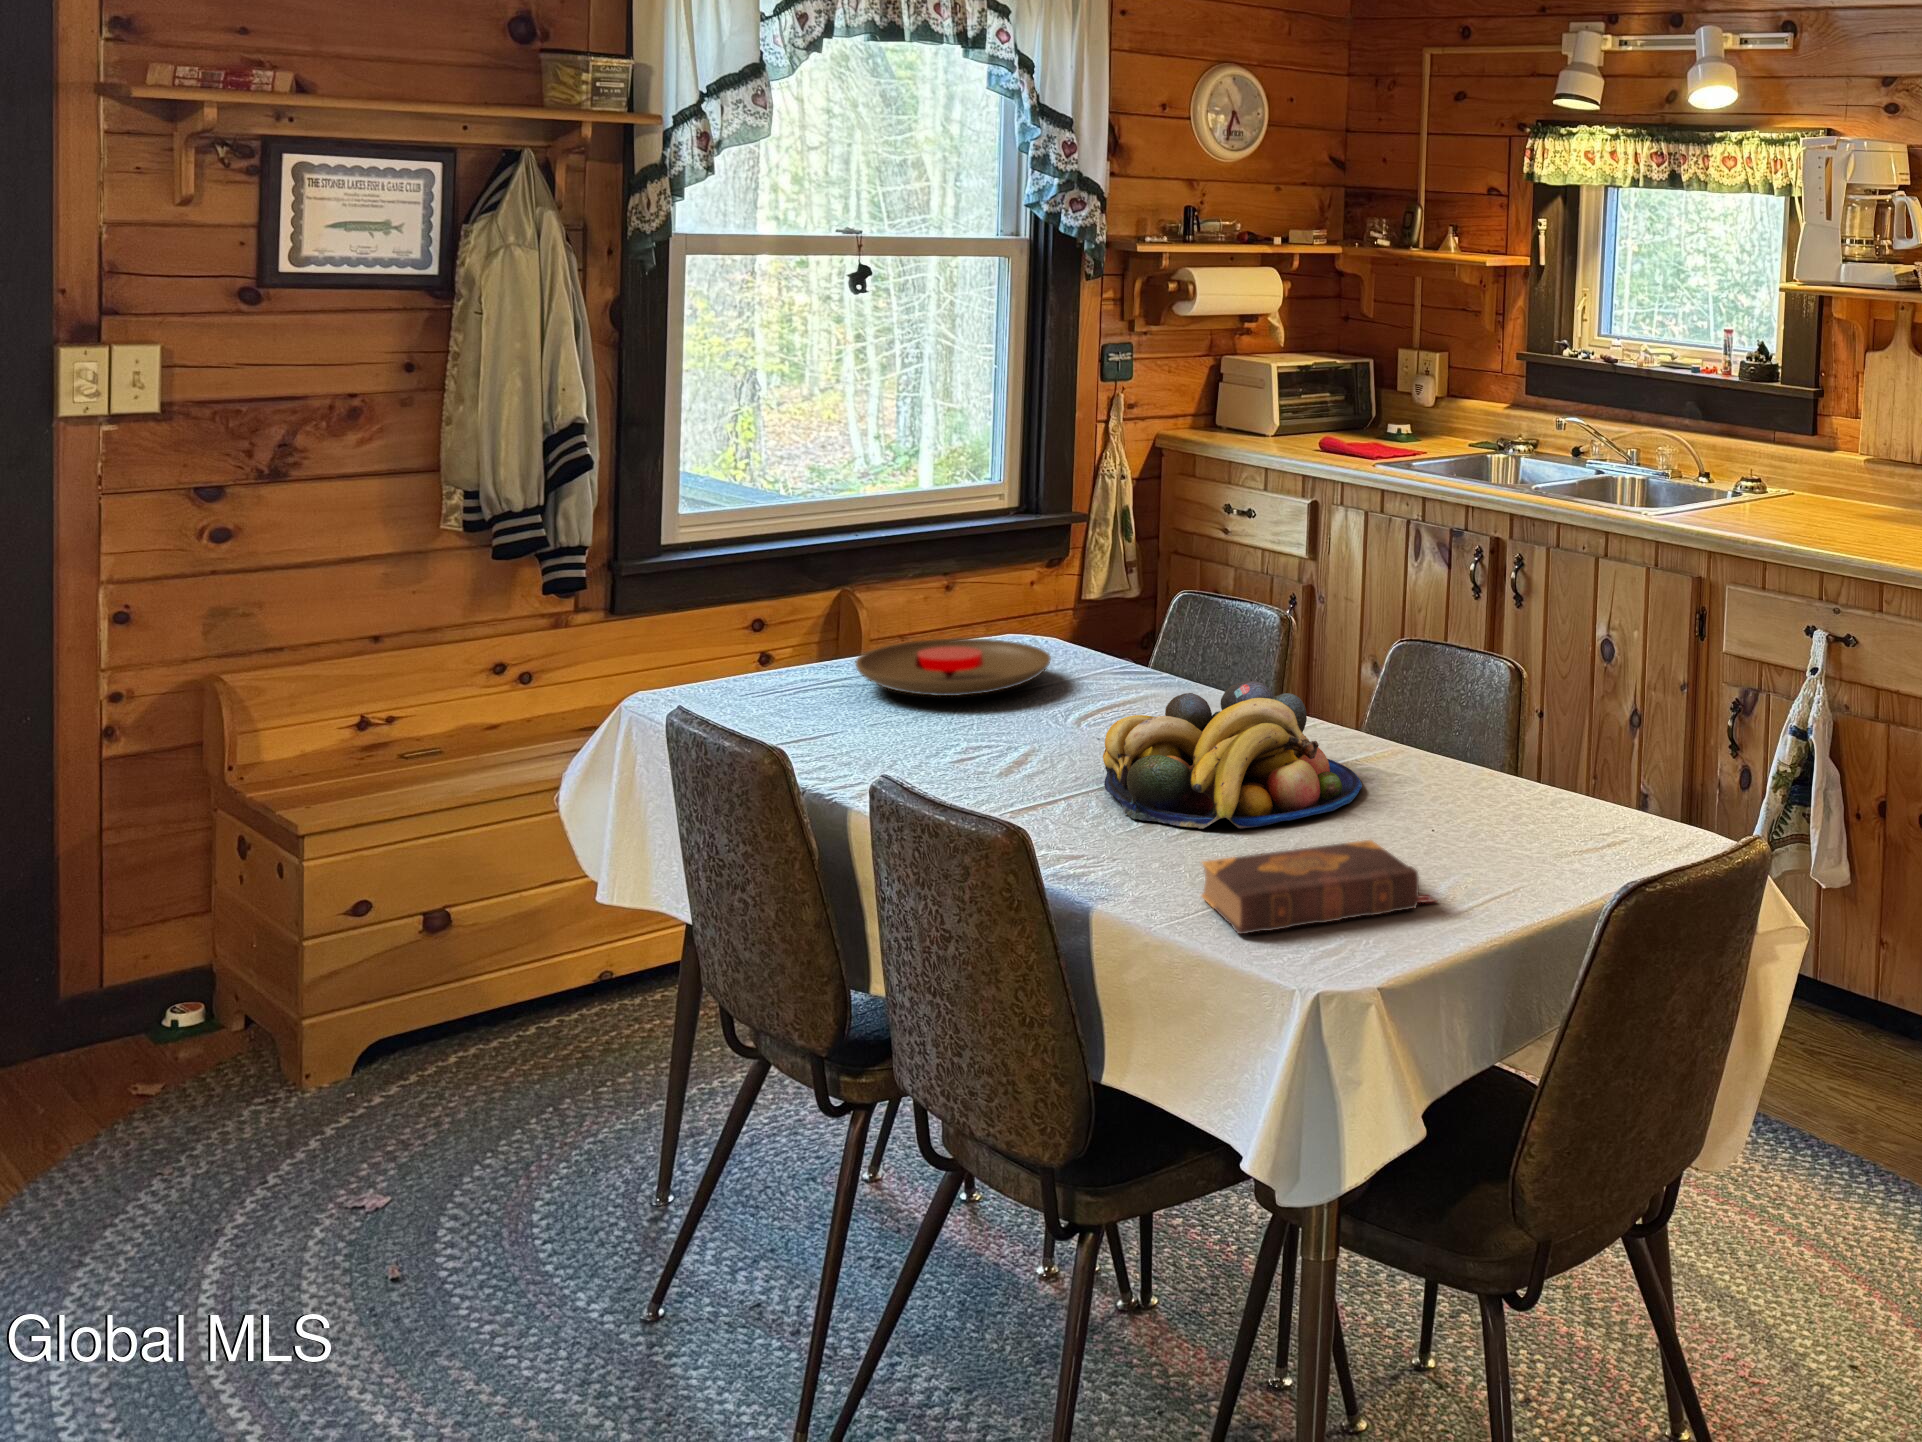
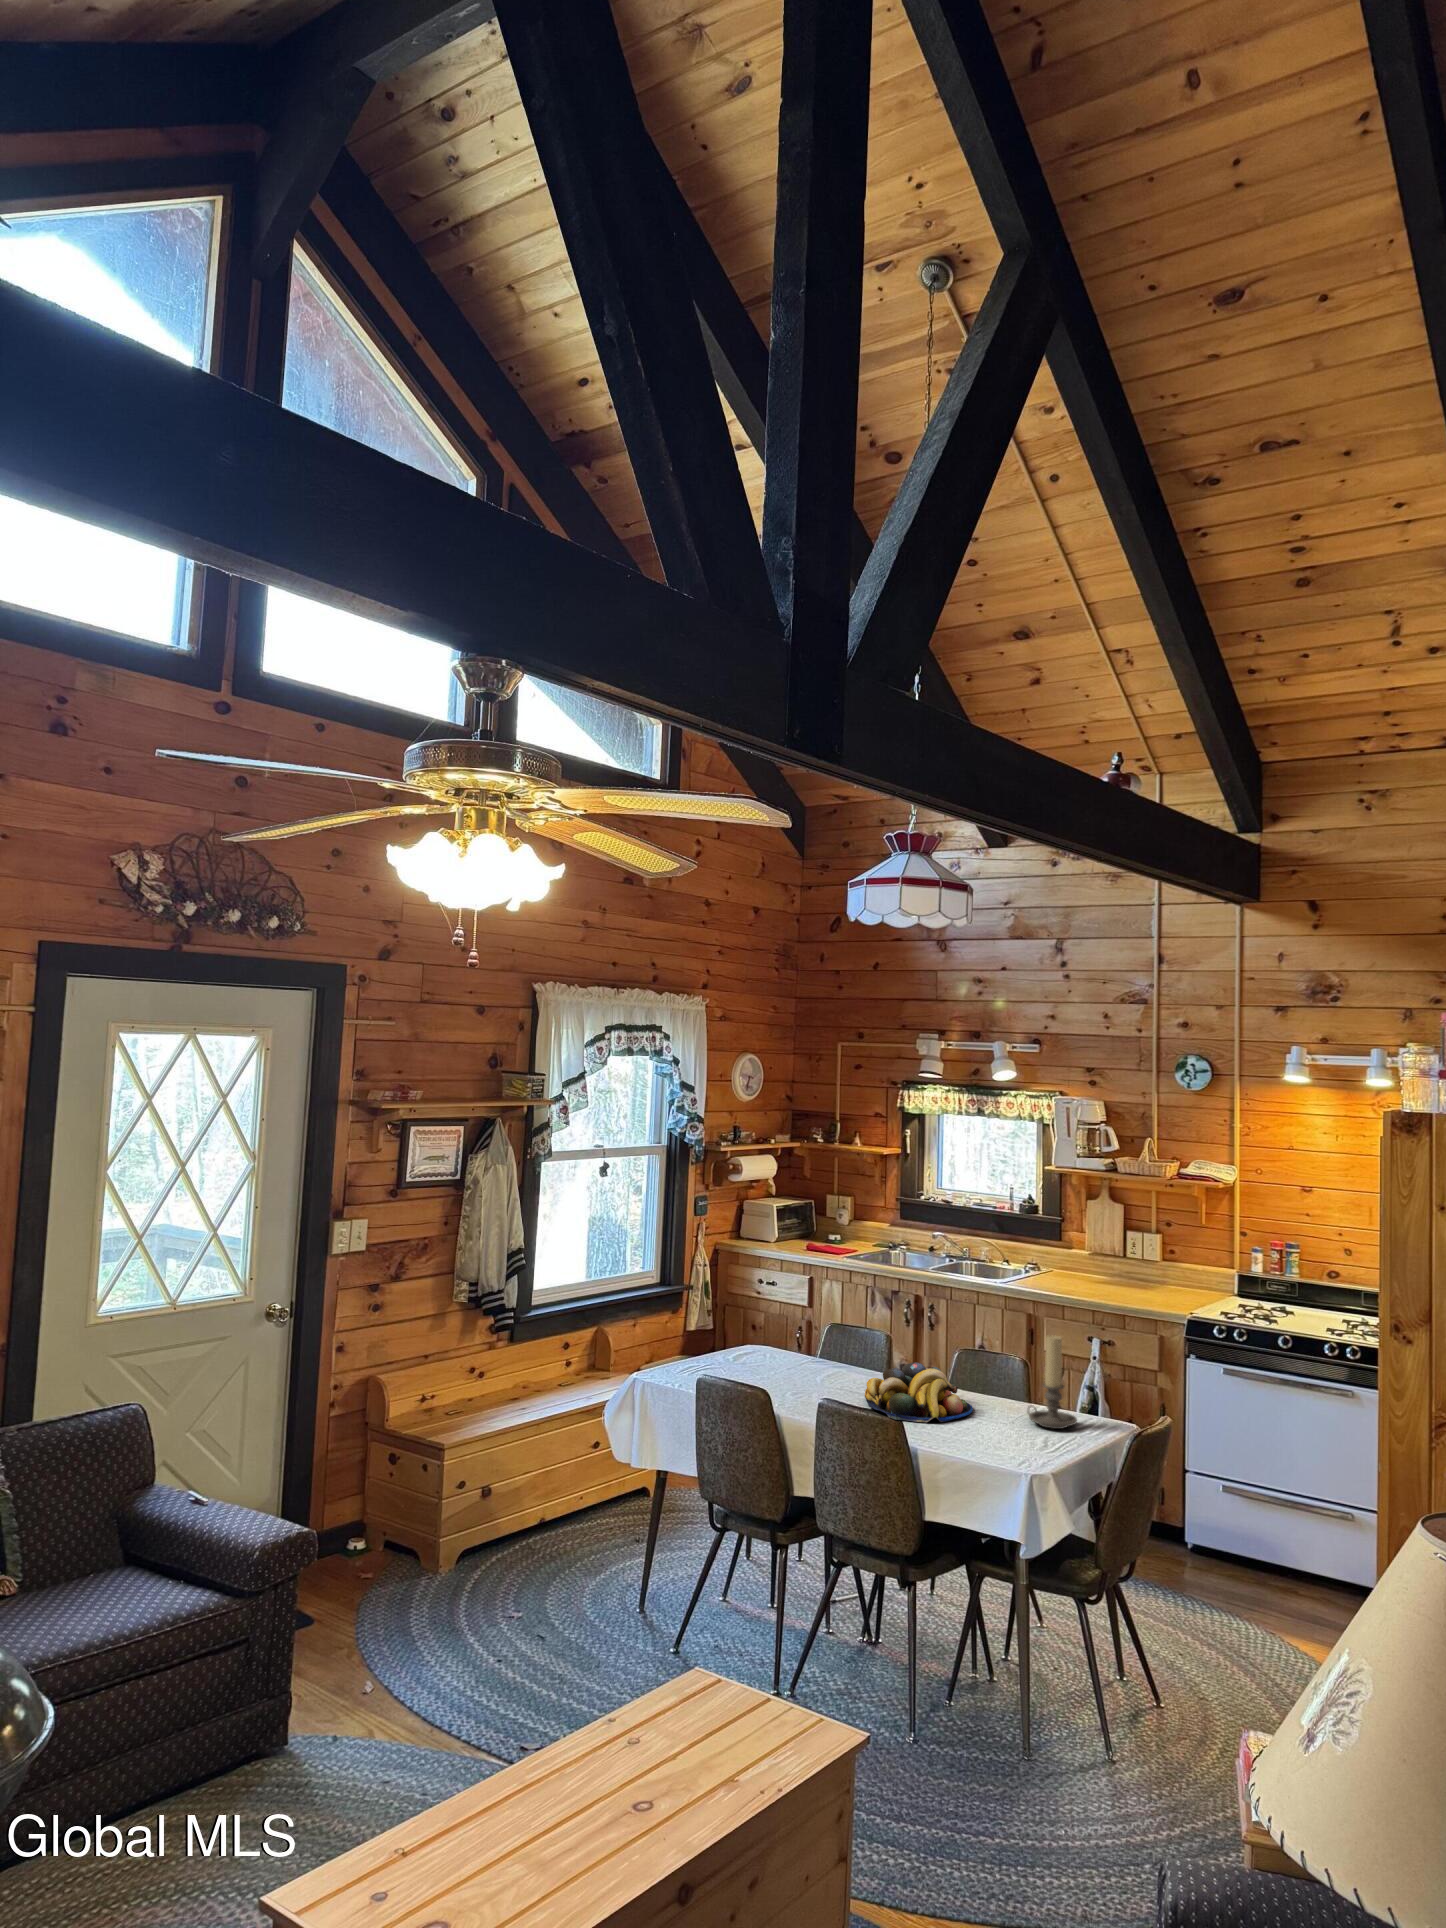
candle holder: none [1464,625,1583,856] -> present [1028,1335,1077,1429]
plate: present [855,638,1051,696] -> none [712,1349,795,1374]
book: present [1202,840,1434,934] -> none [955,1422,1043,1457]

